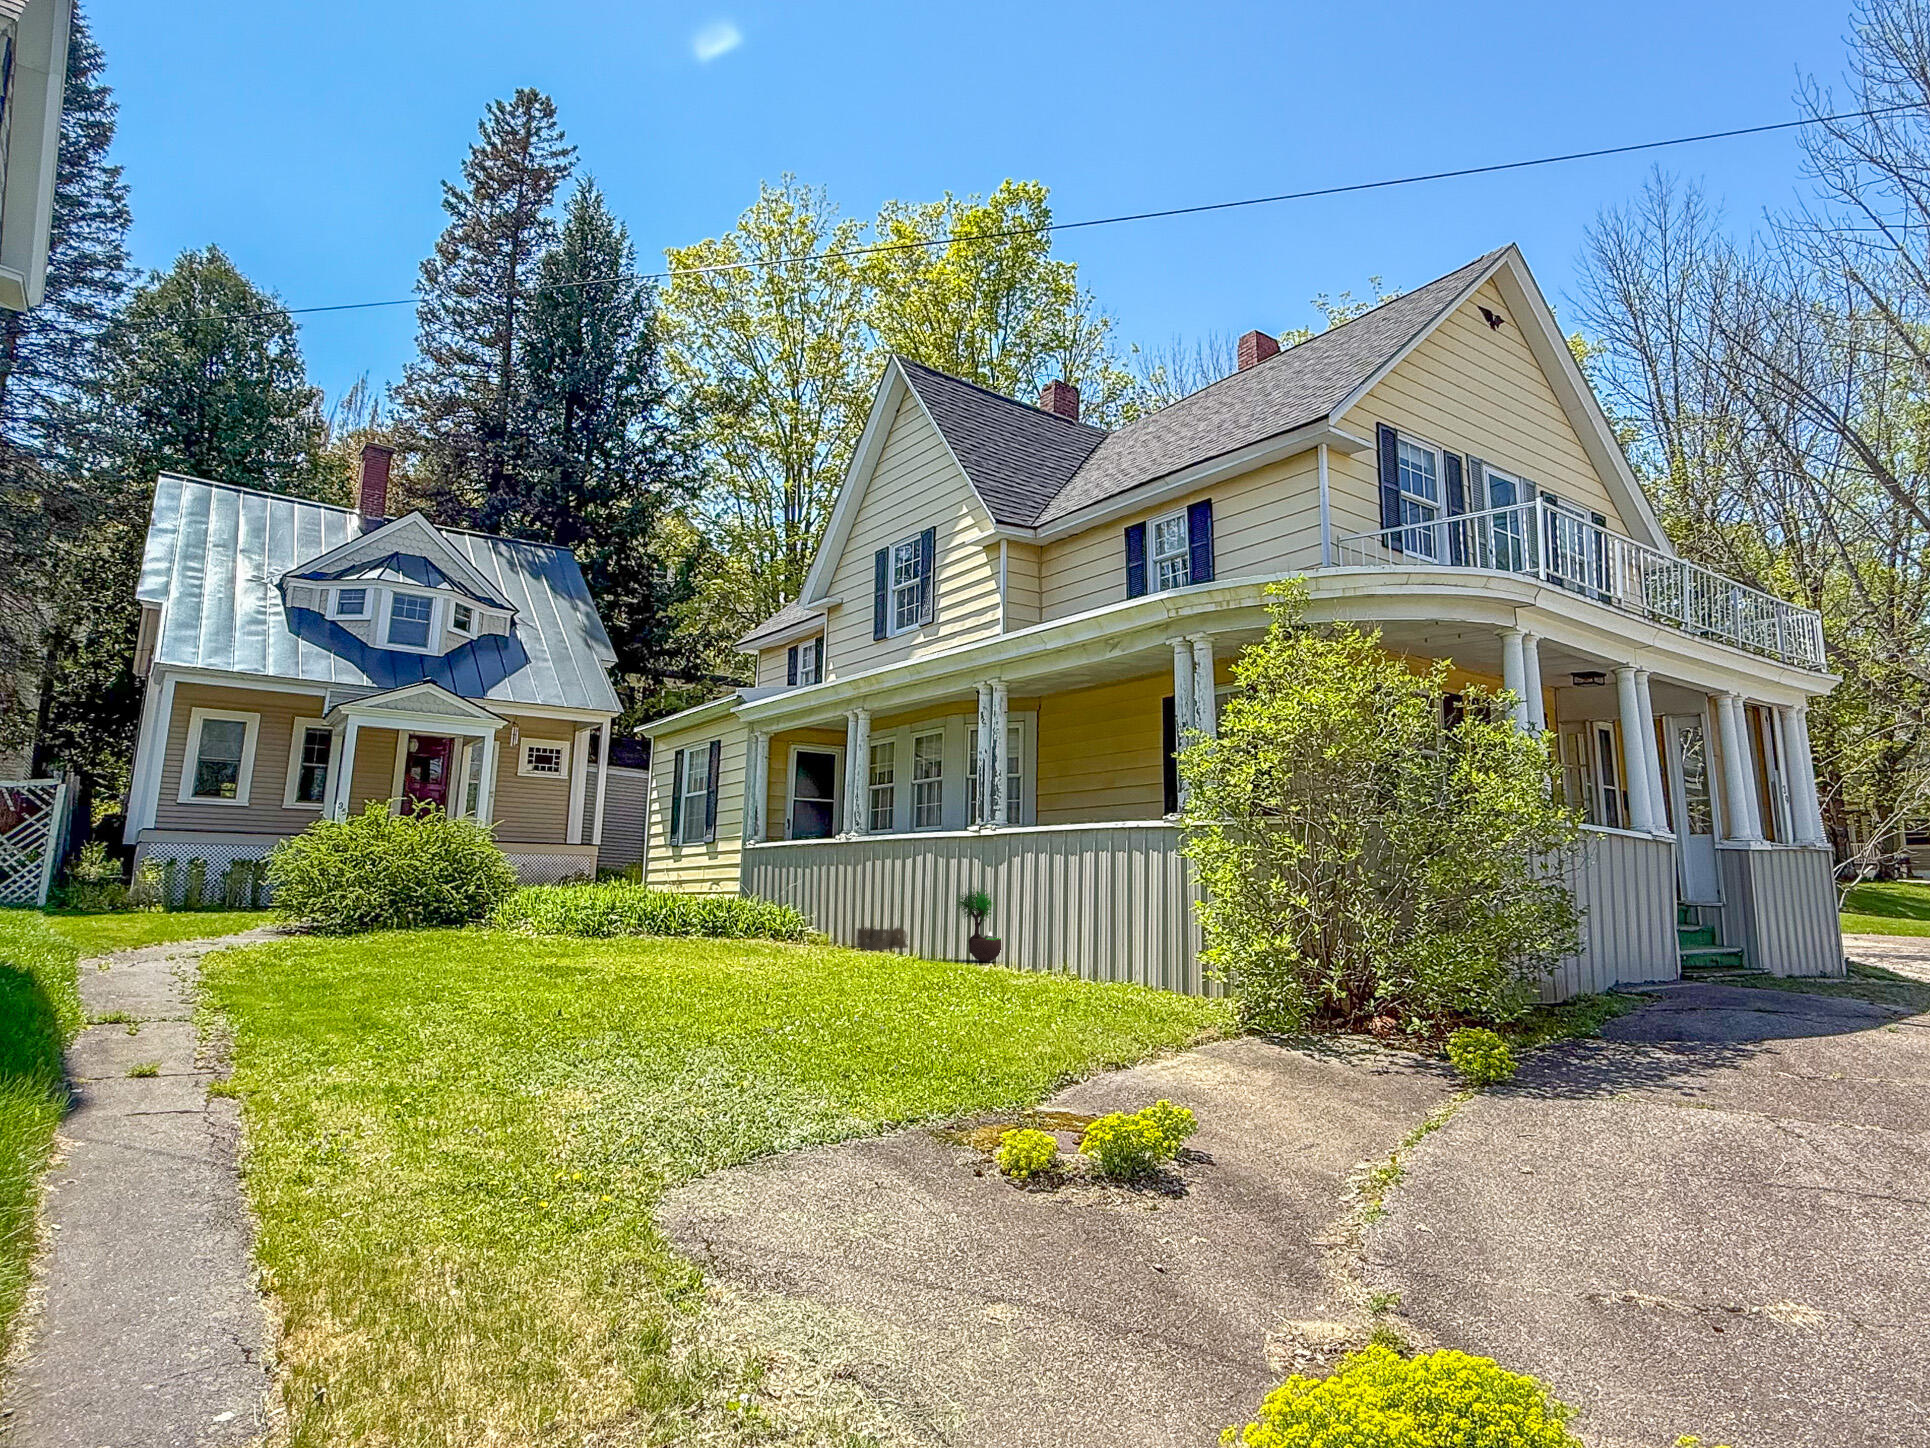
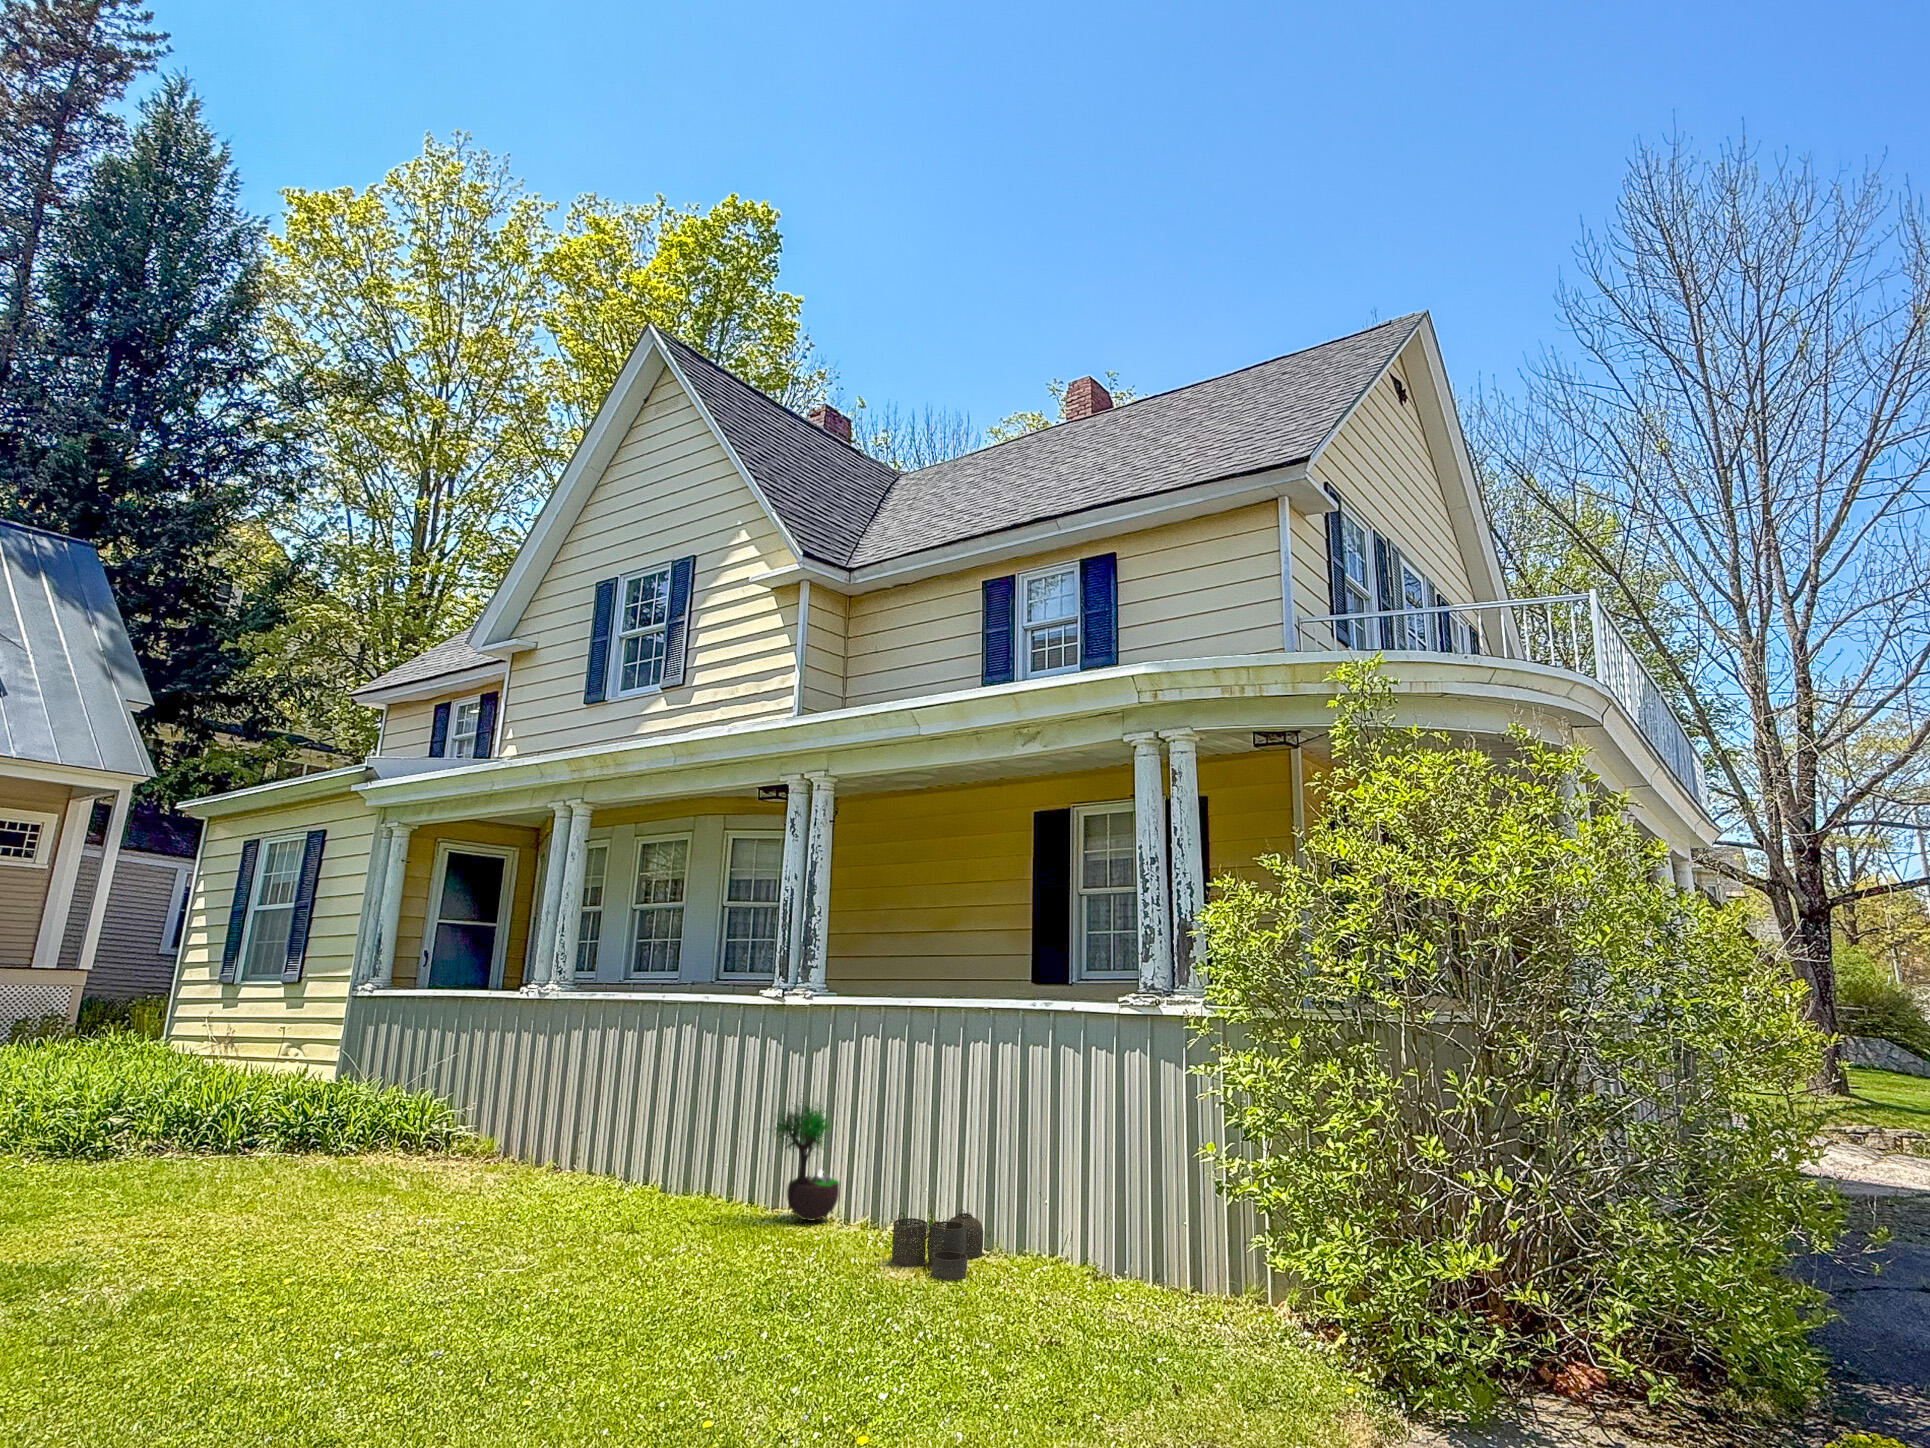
woven basket: present [856,927,908,951] -> present [891,1209,983,1280]

